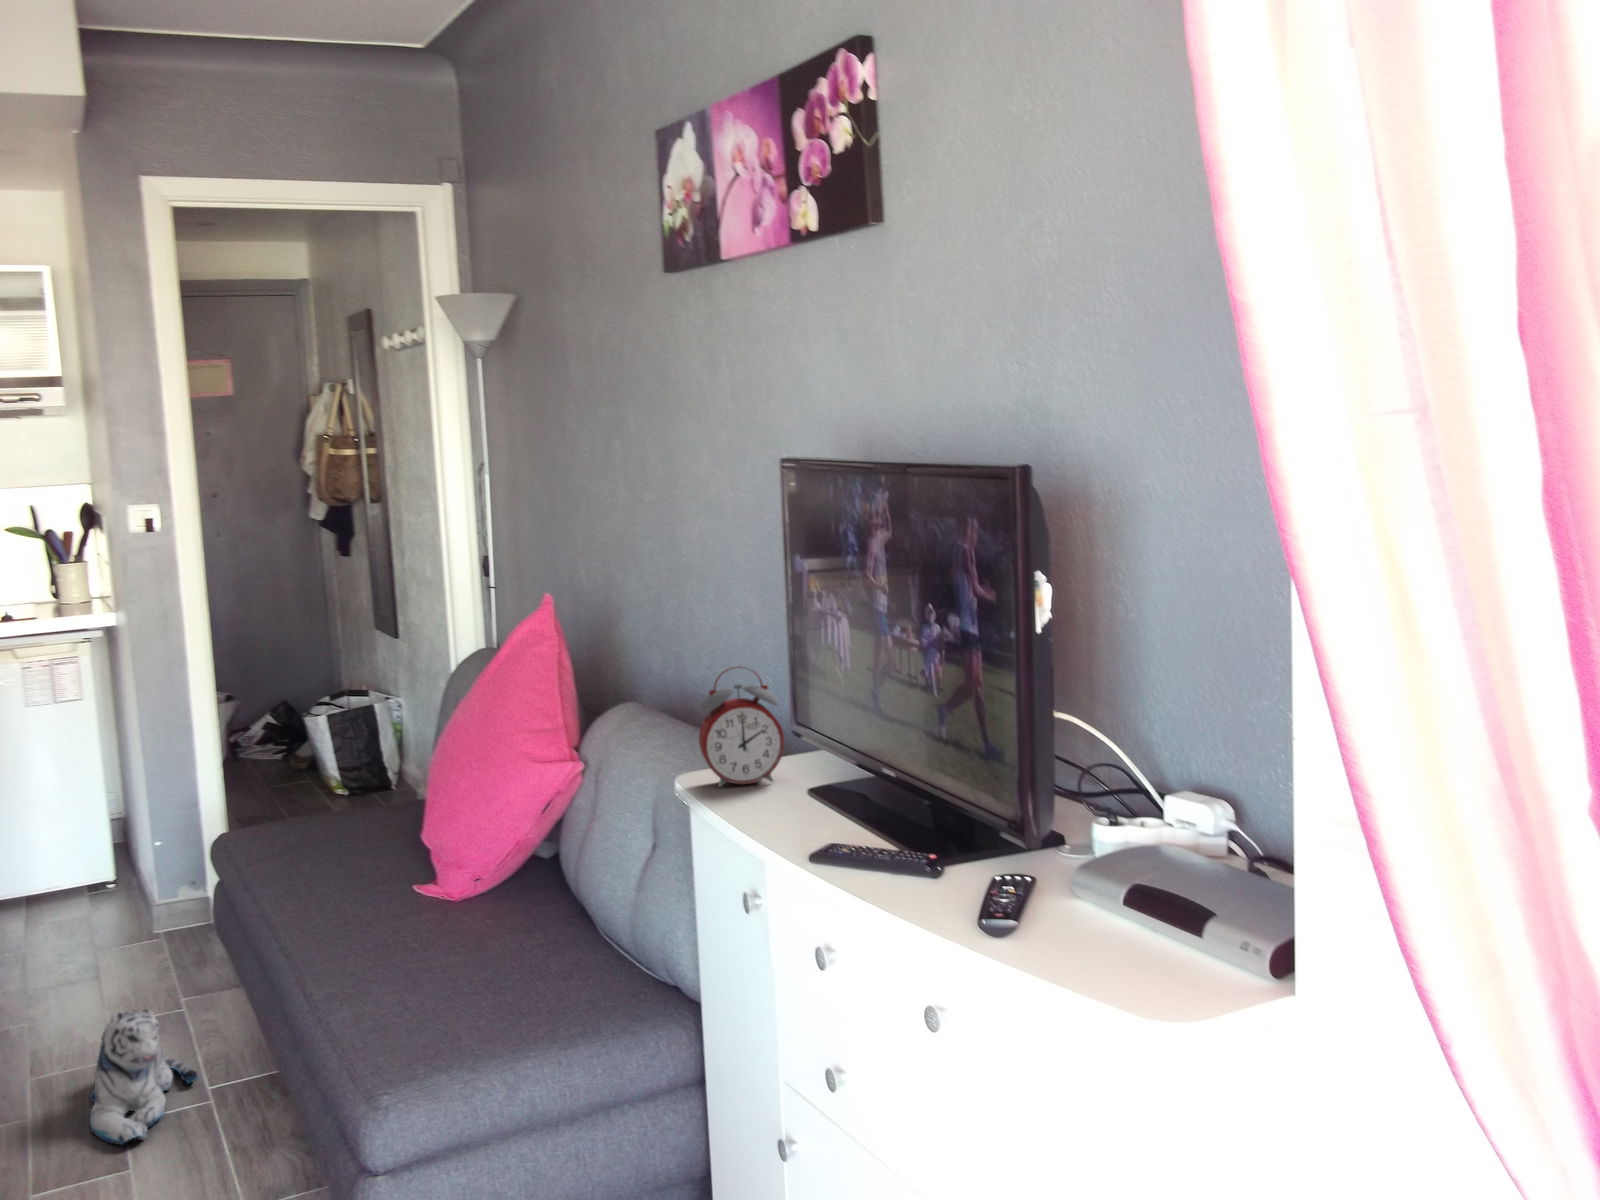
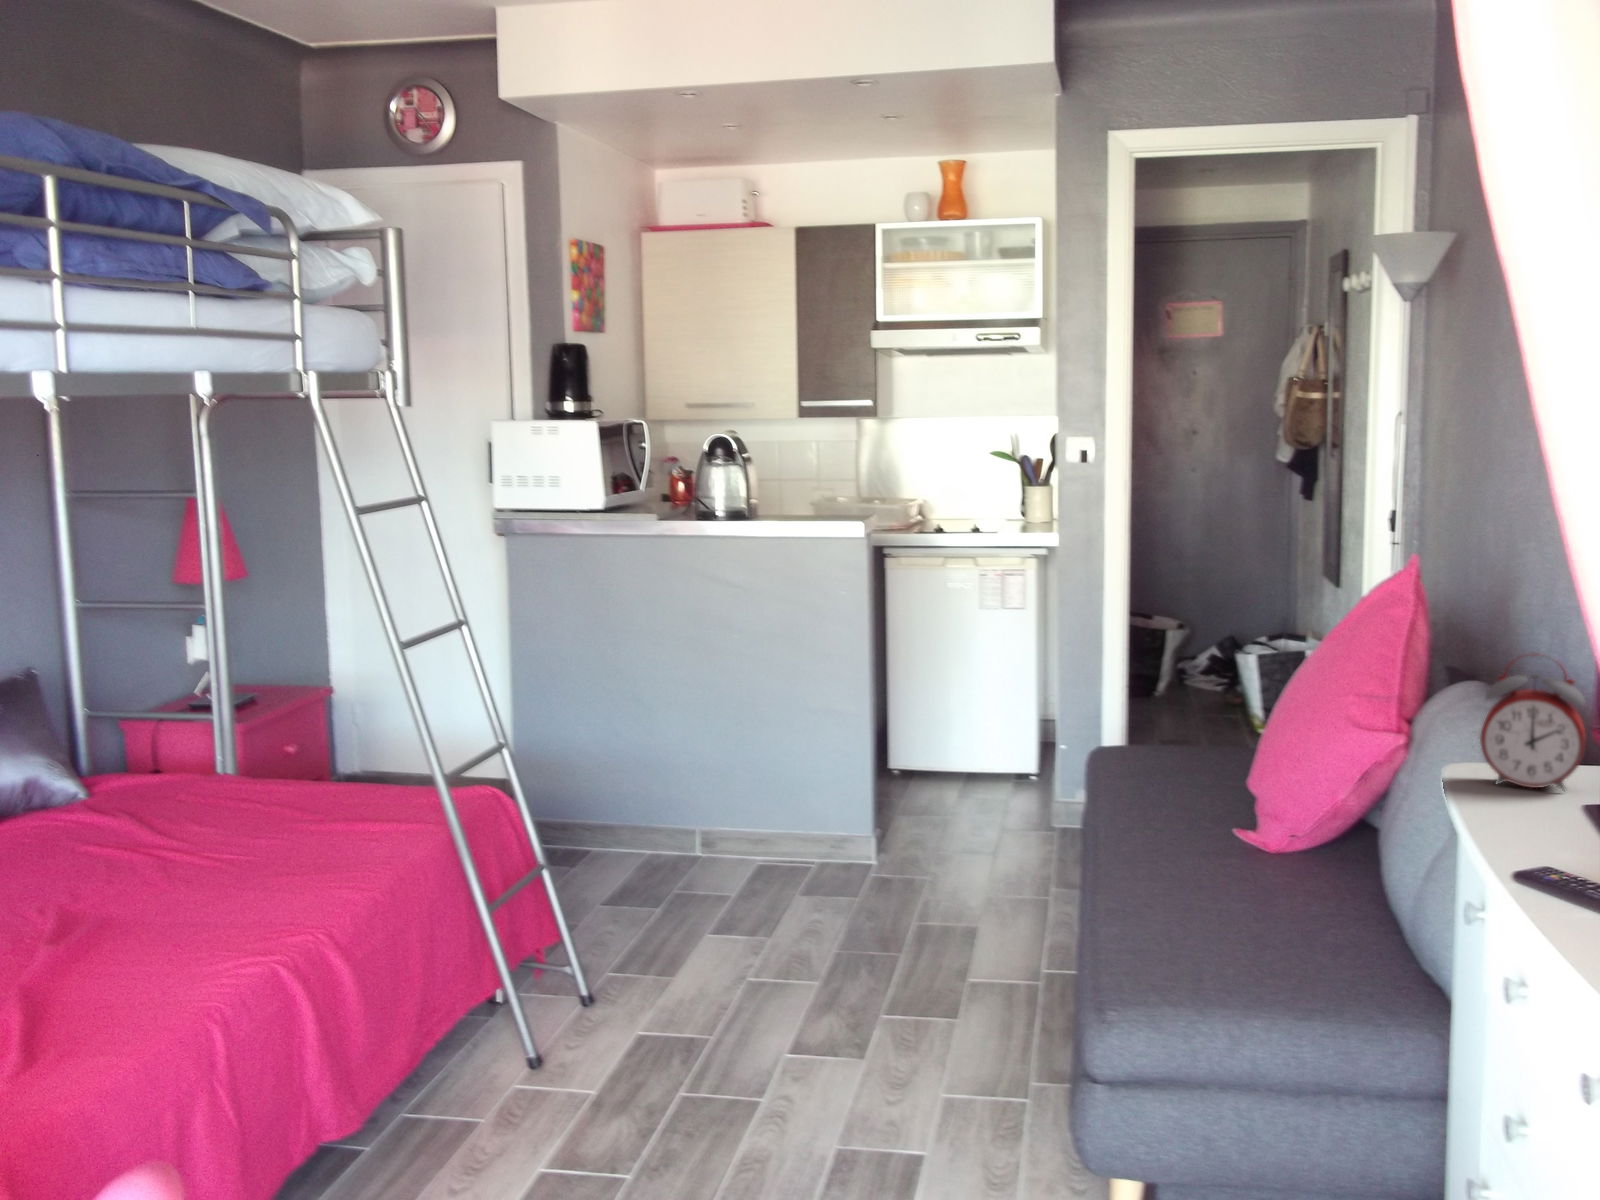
plush toy: present [89,1010,198,1145] -> none [942,883,1037,996]

